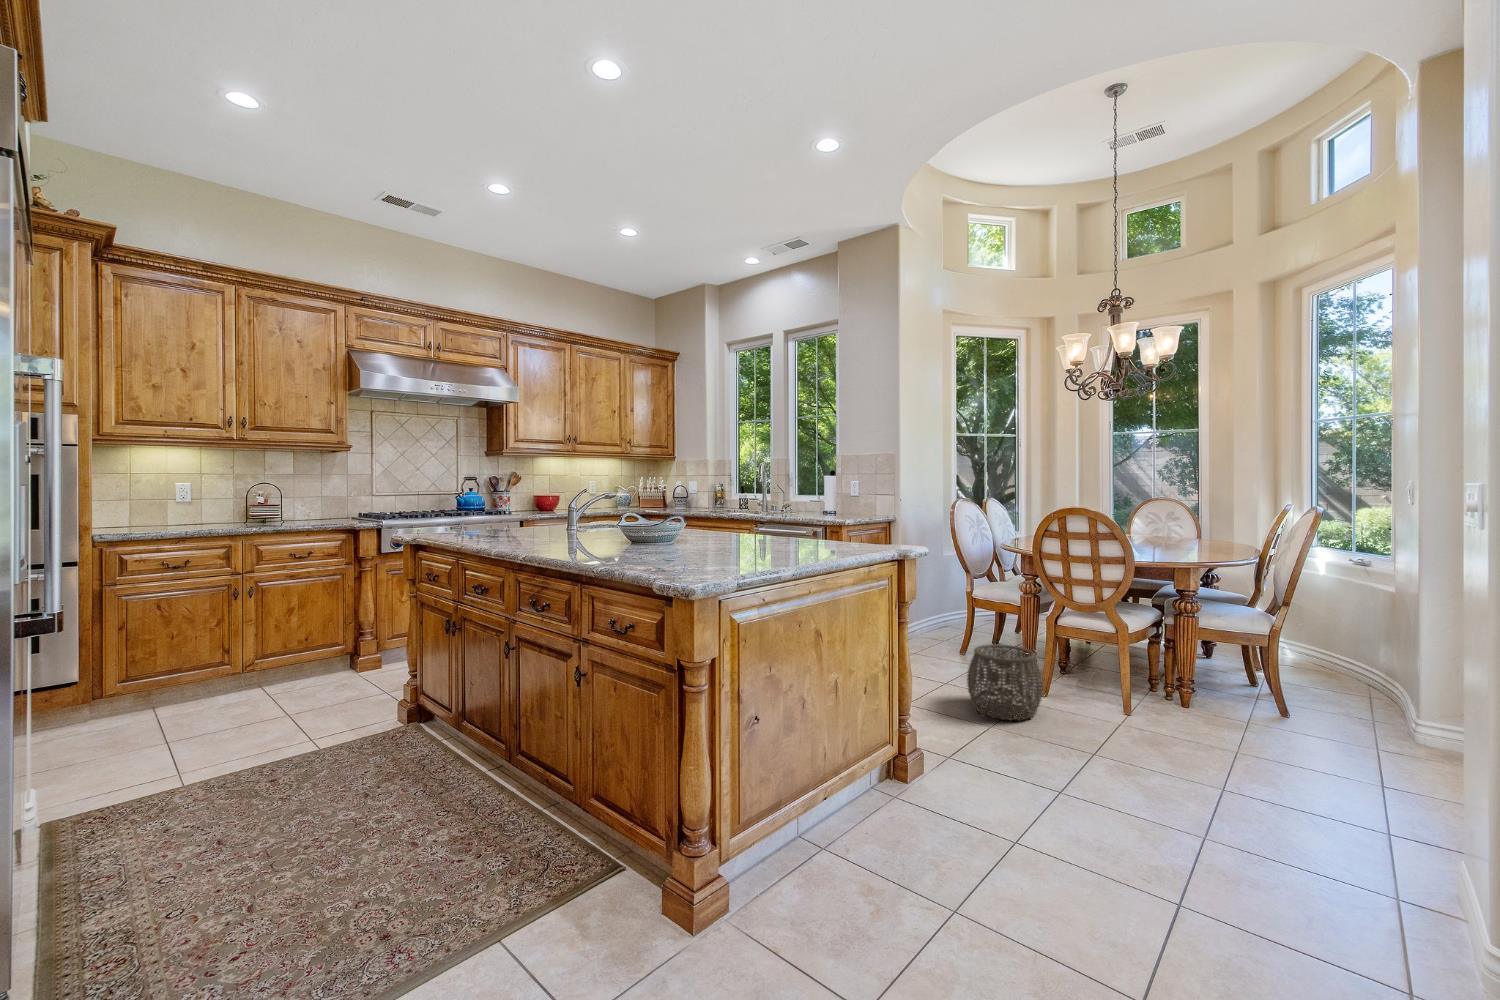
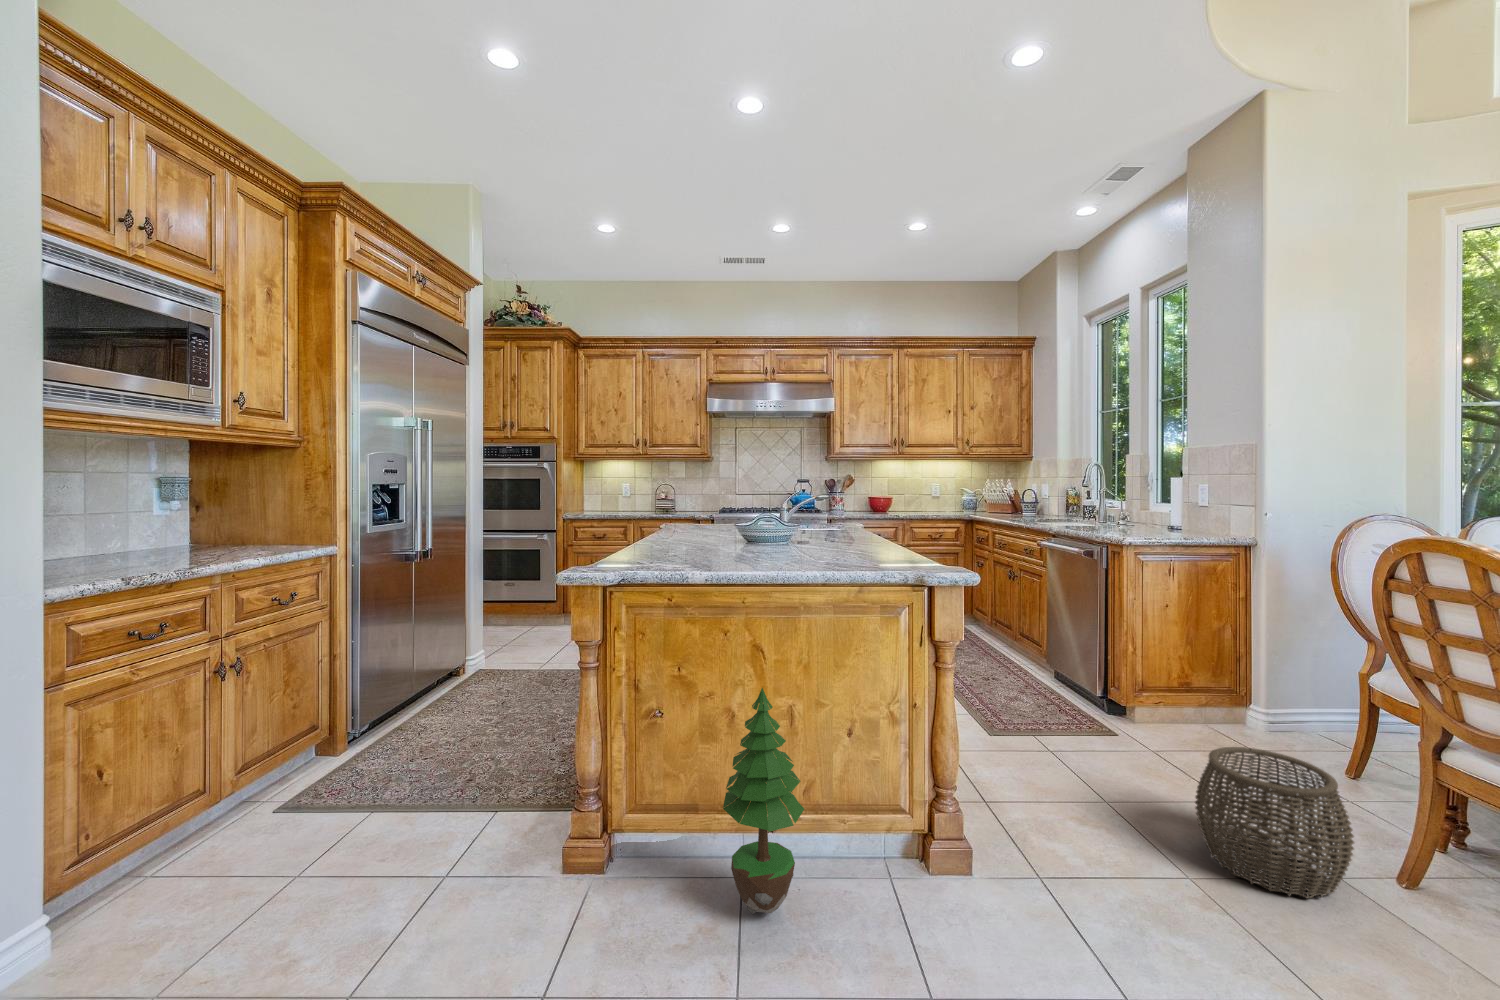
potted tree: none [835,660,906,856] -> present [723,688,804,914]

